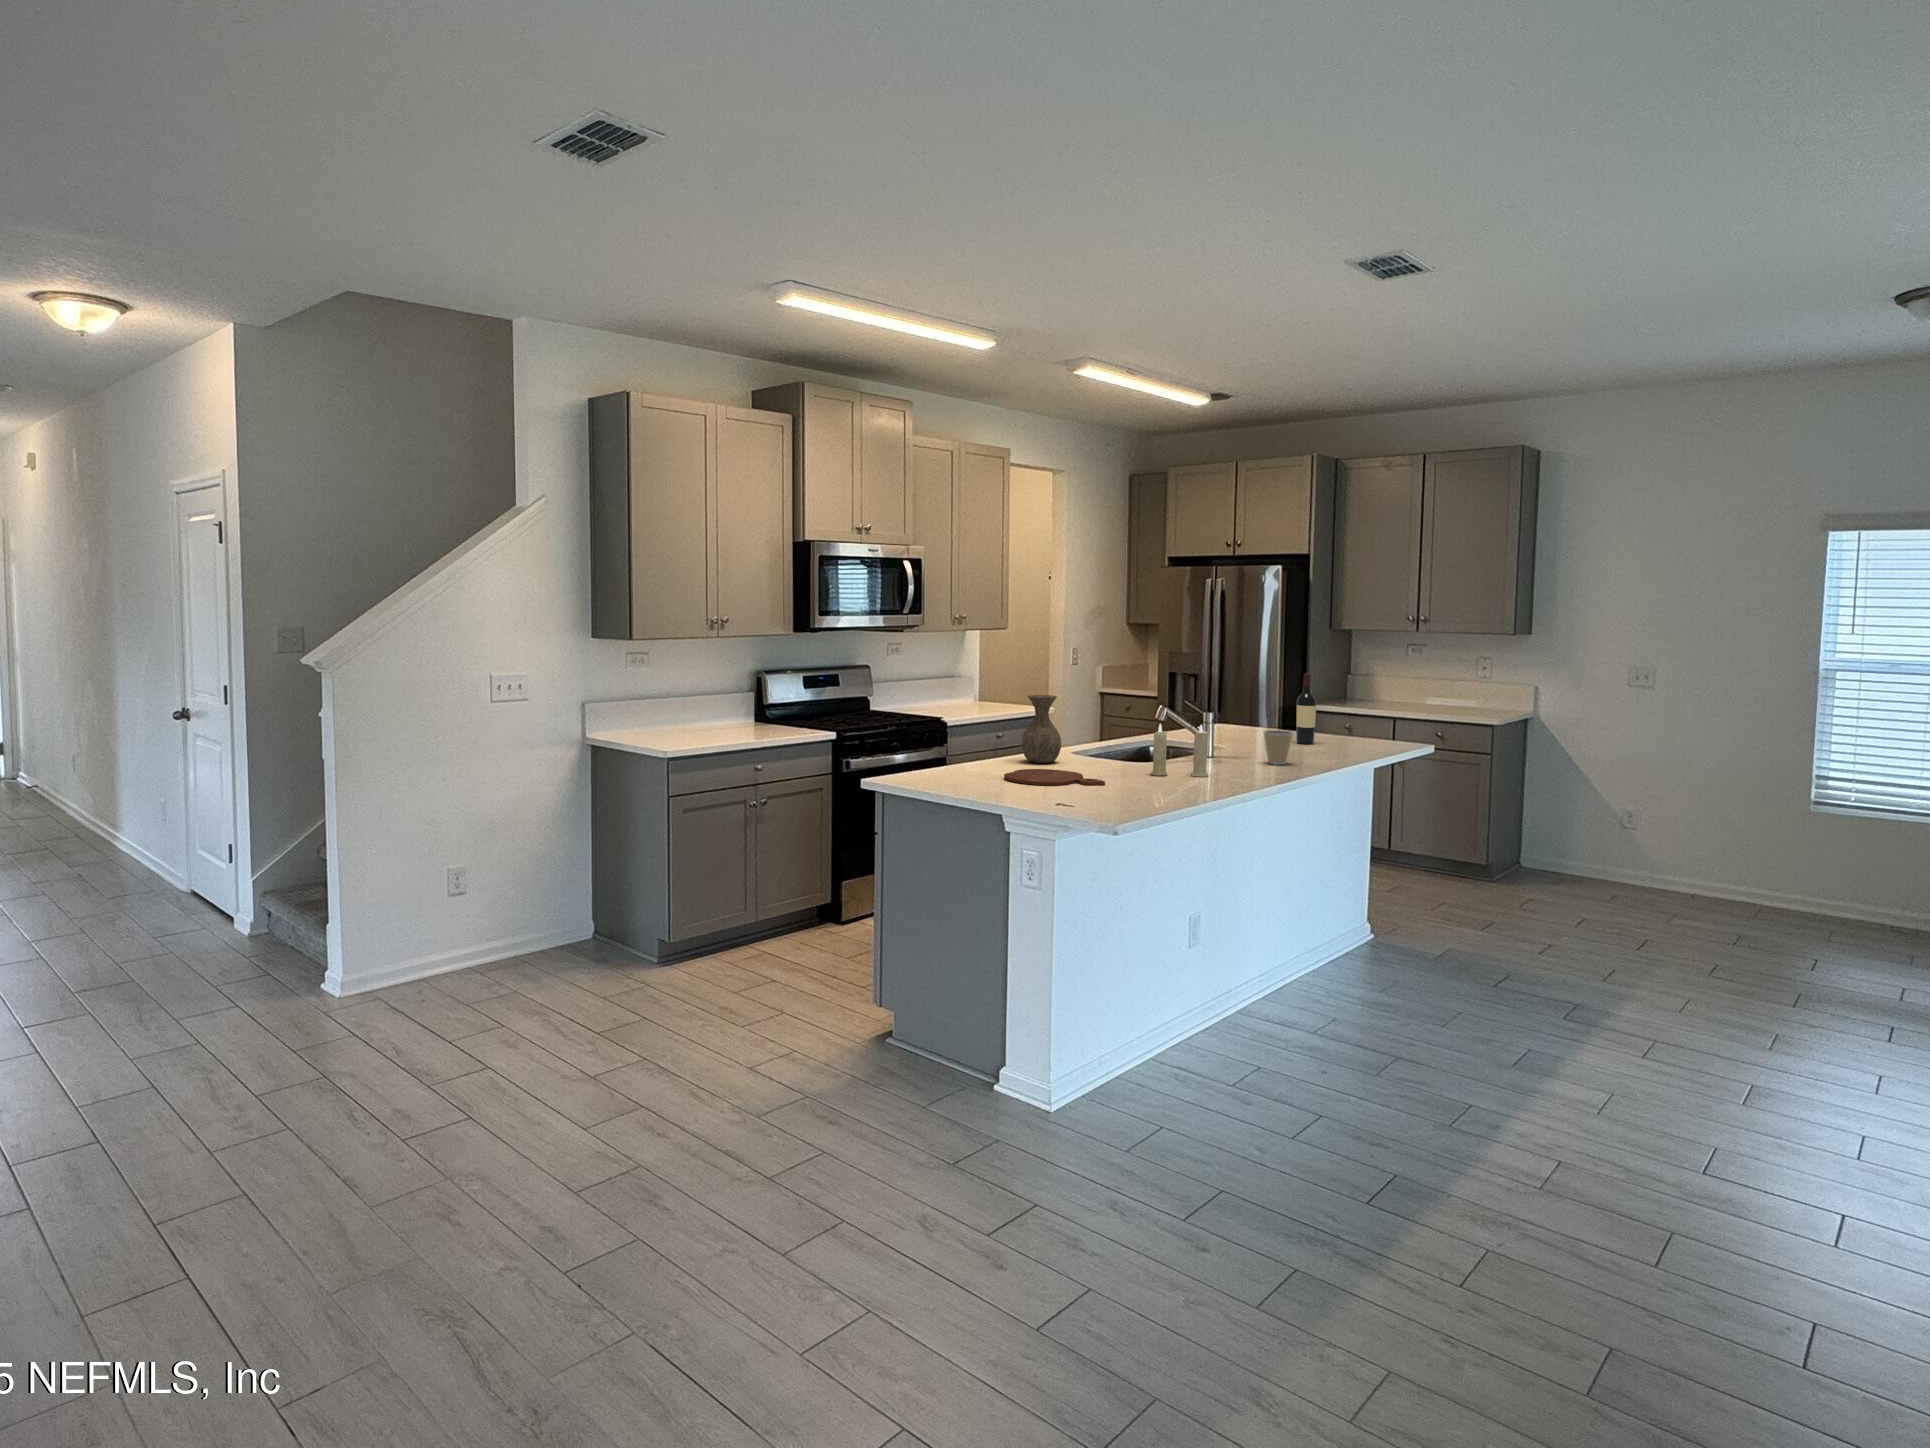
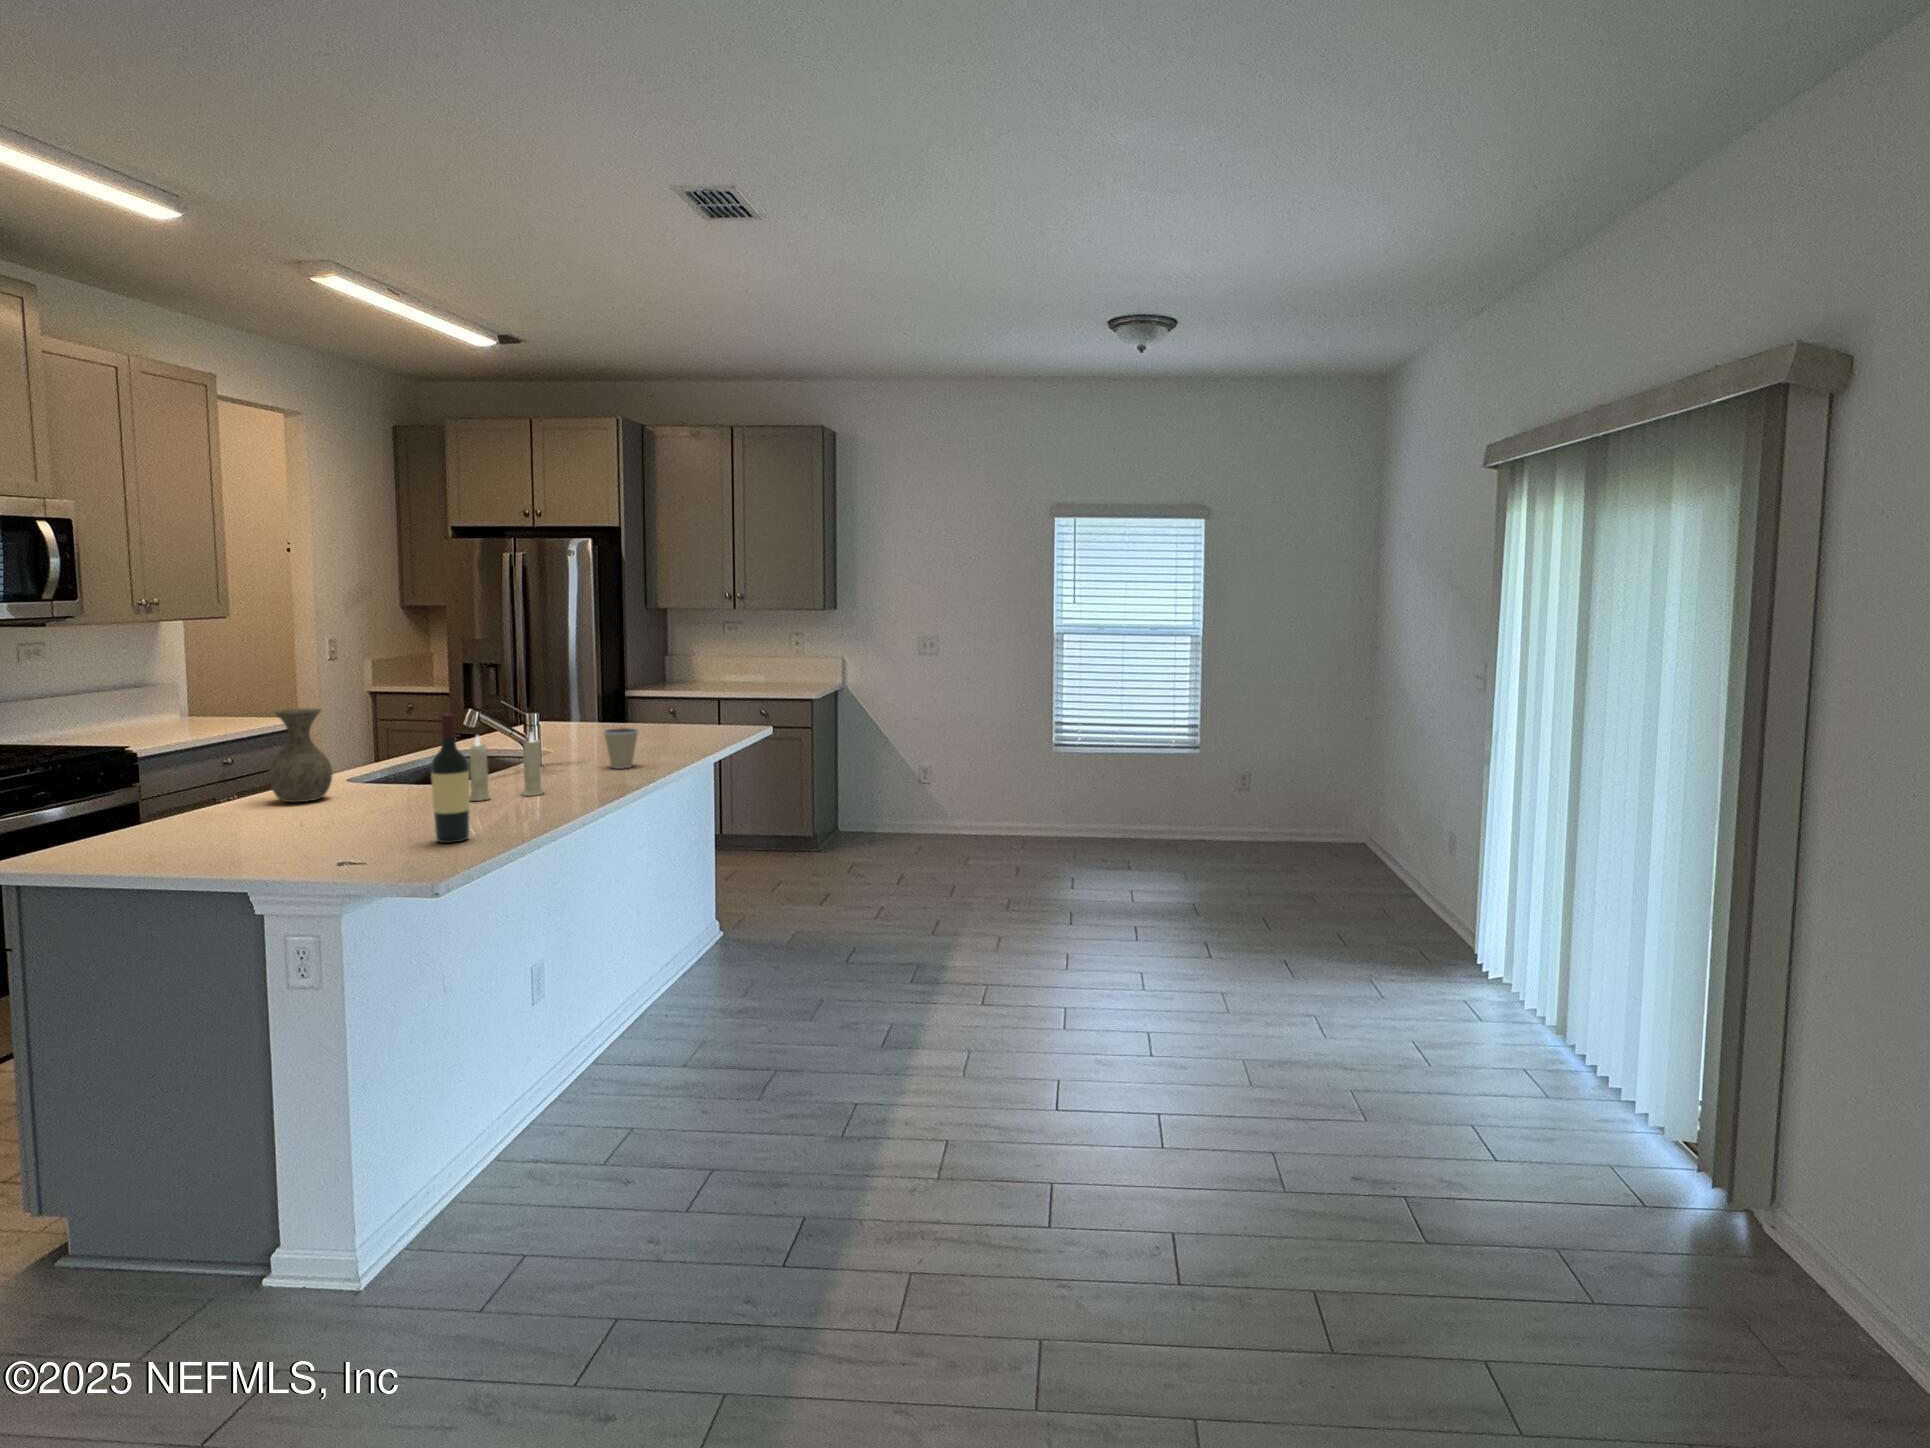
wine bottle: present [1296,674,1316,744] -> present [431,714,469,843]
cutting board: present [1004,769,1105,785] -> none [245,810,407,838]

